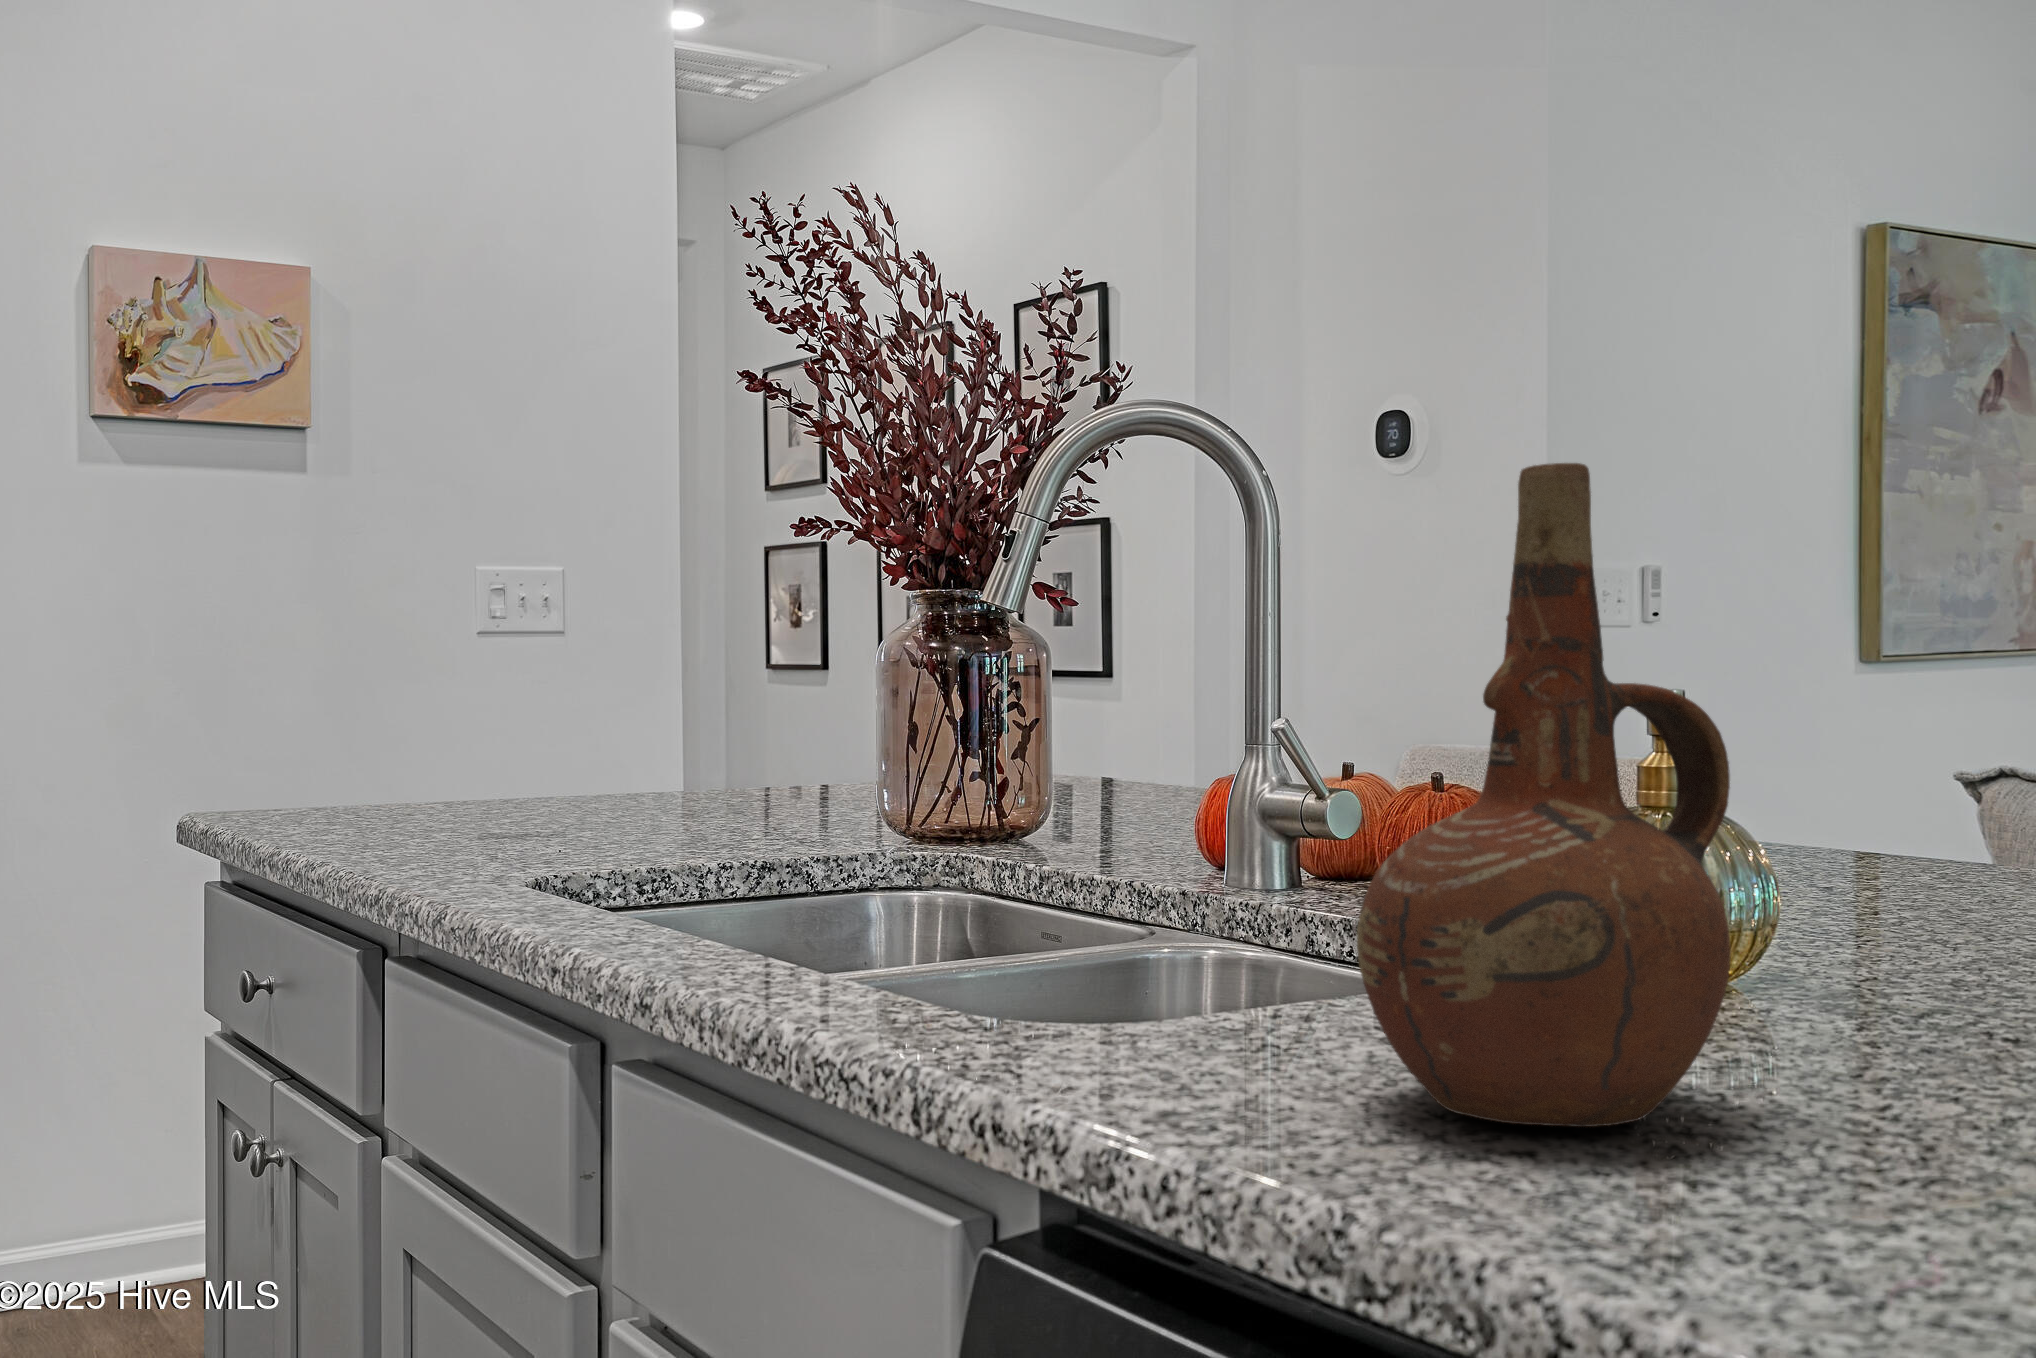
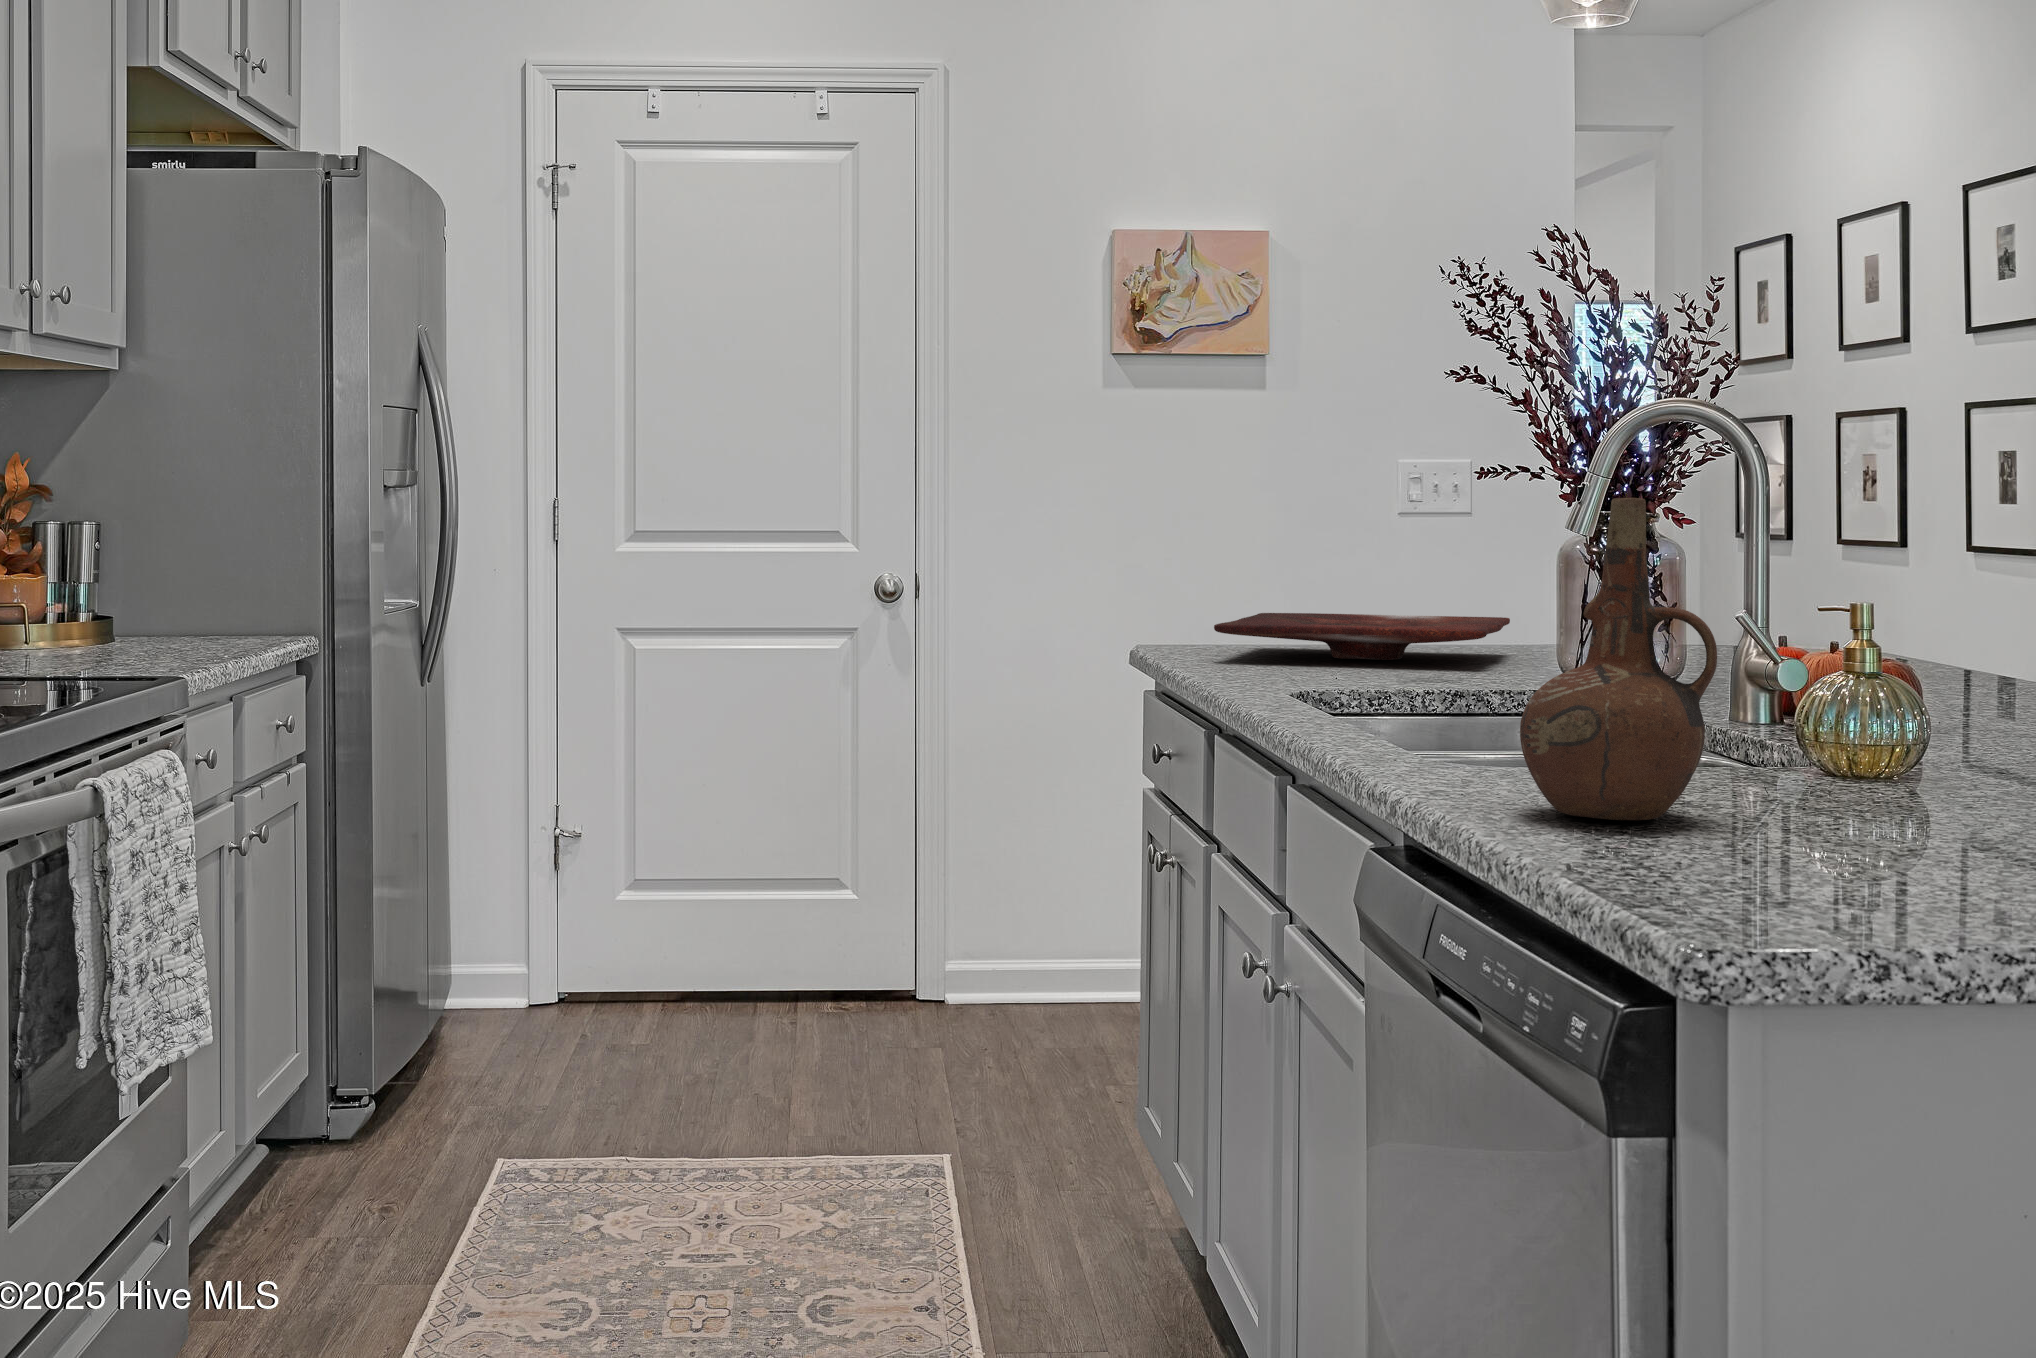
cutting board: none [338,756,757,822] -> present [1214,613,1510,660]

